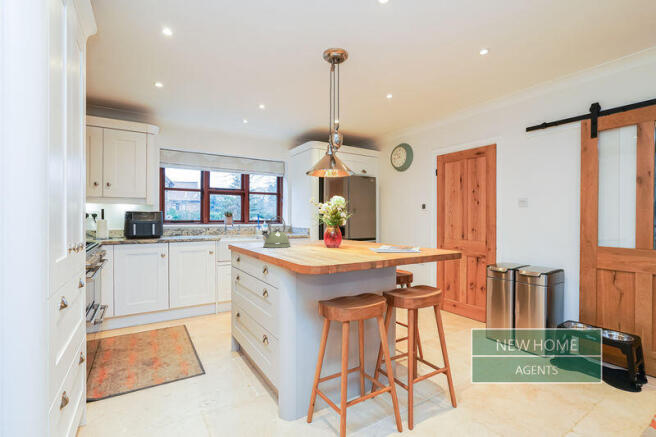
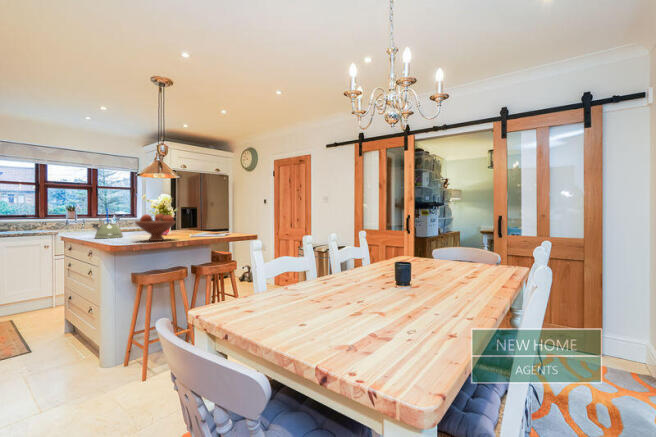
fruit bowl: none [316,219,363,255] -> present [135,214,176,241]

